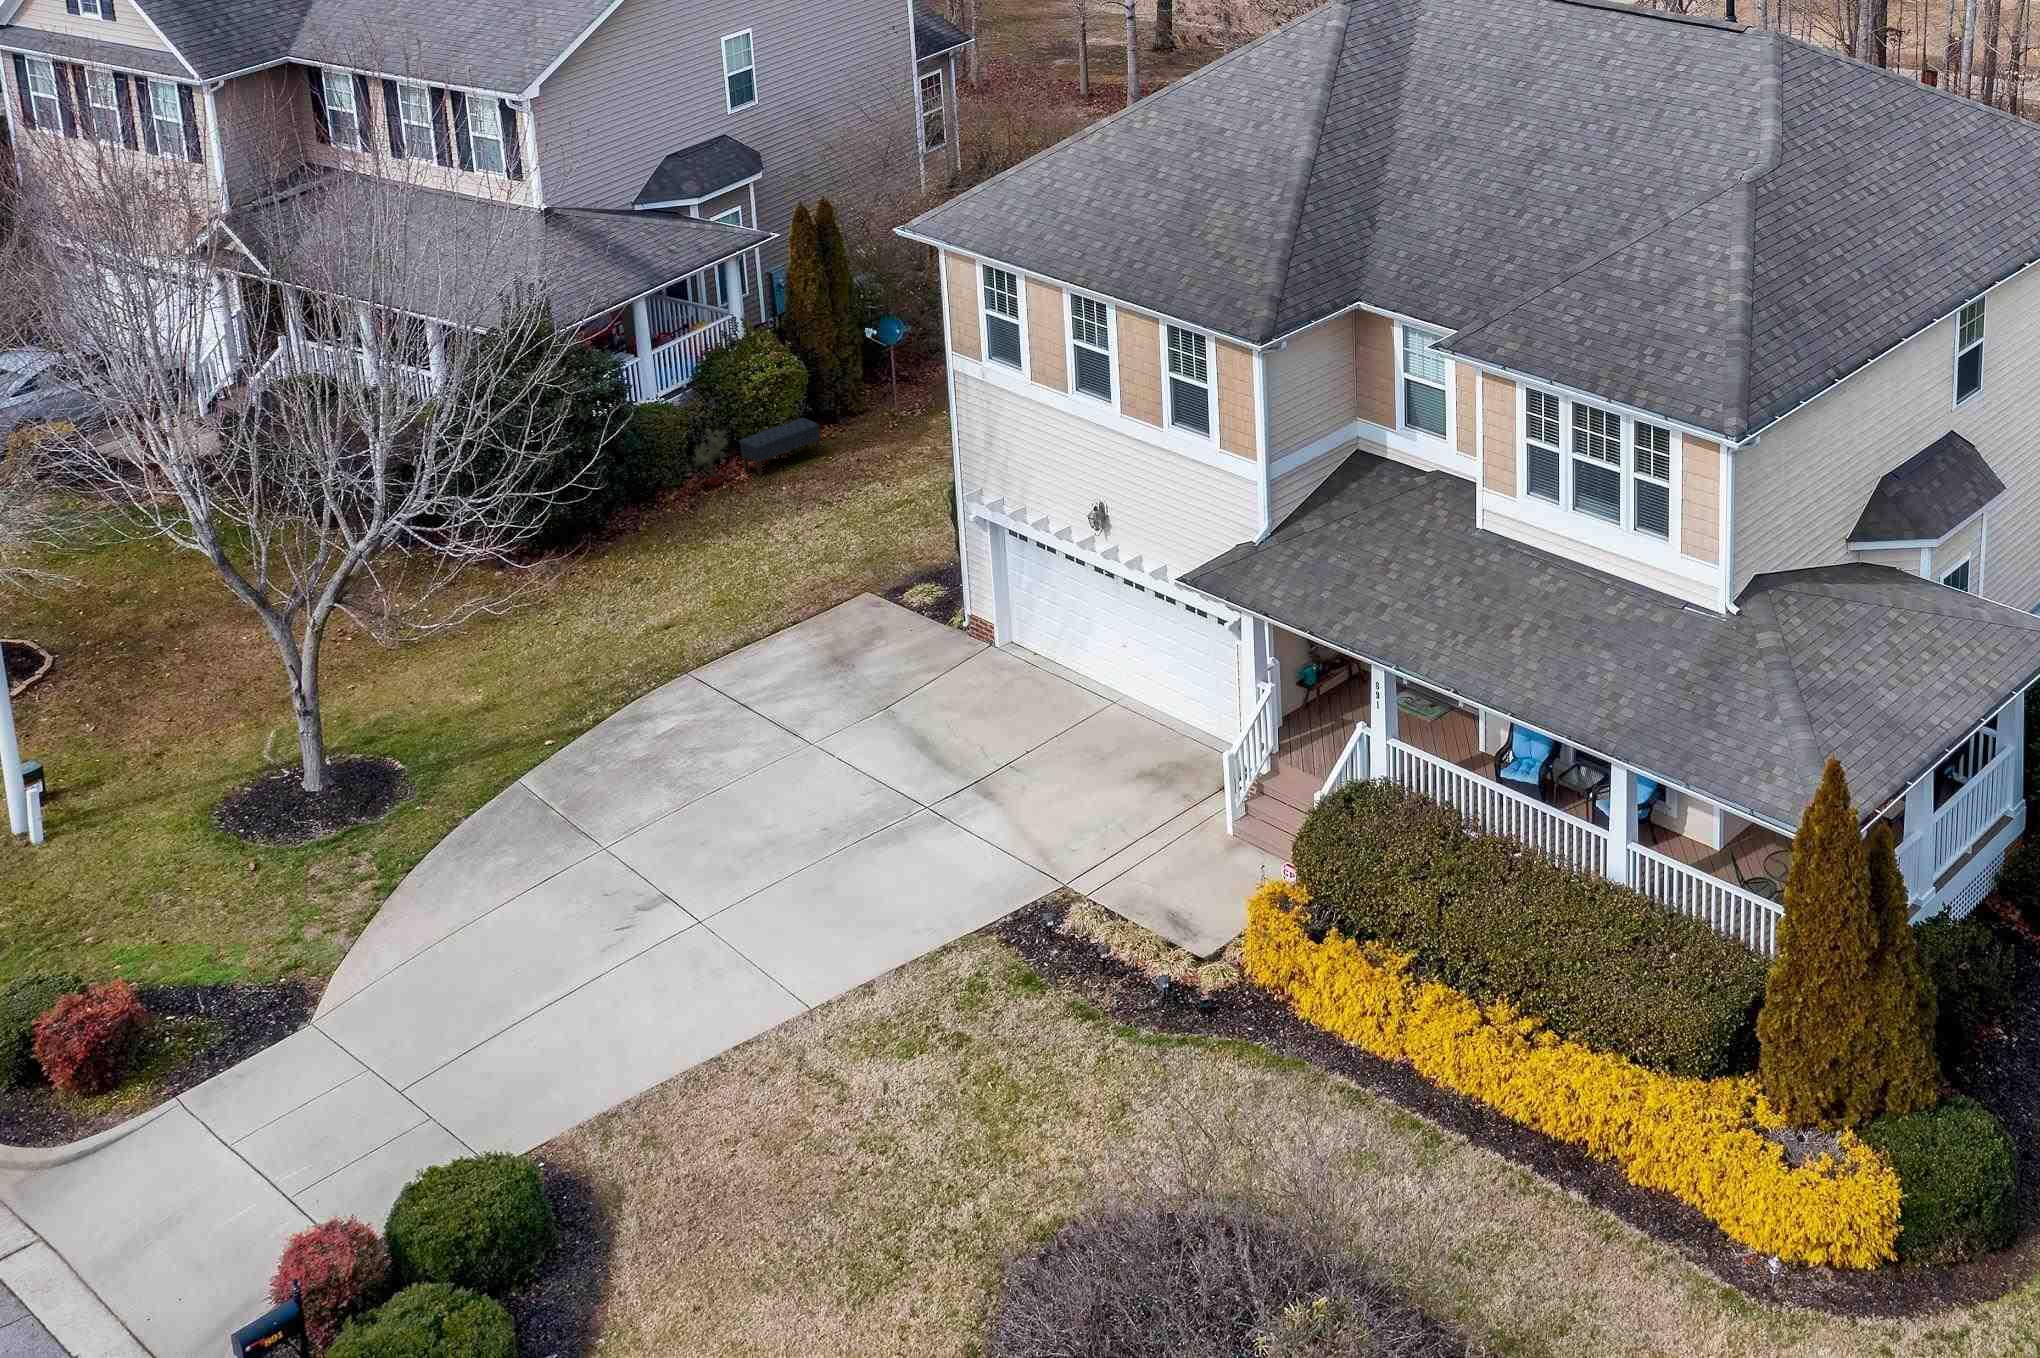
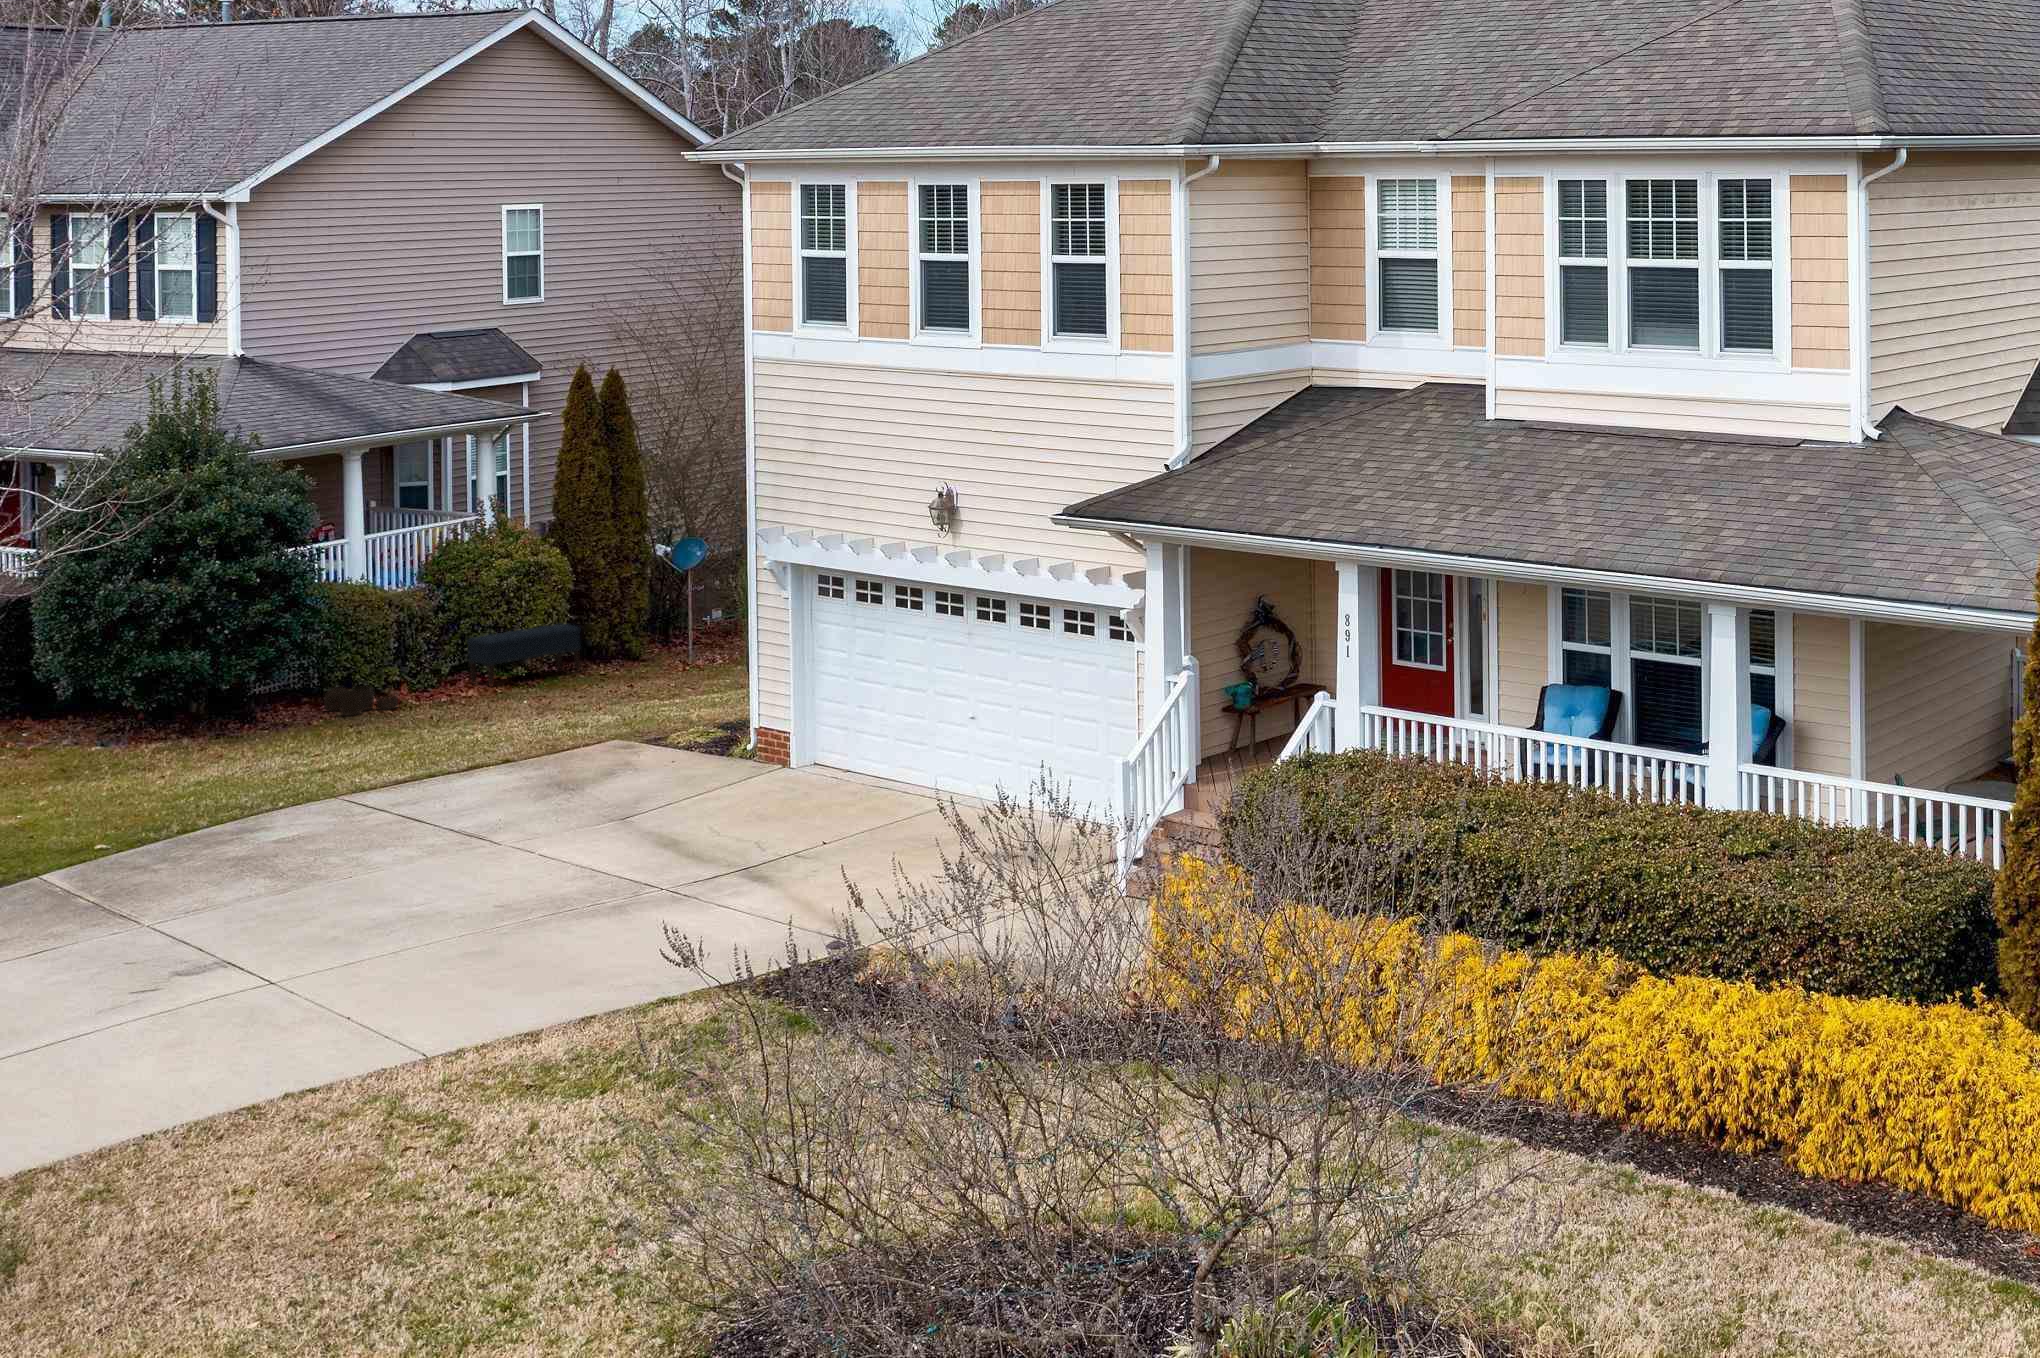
potted tree: present [694,430,728,486] -> none [396,613,451,694]
woven basket: none [647,491,700,520] -> present [324,684,398,716]

